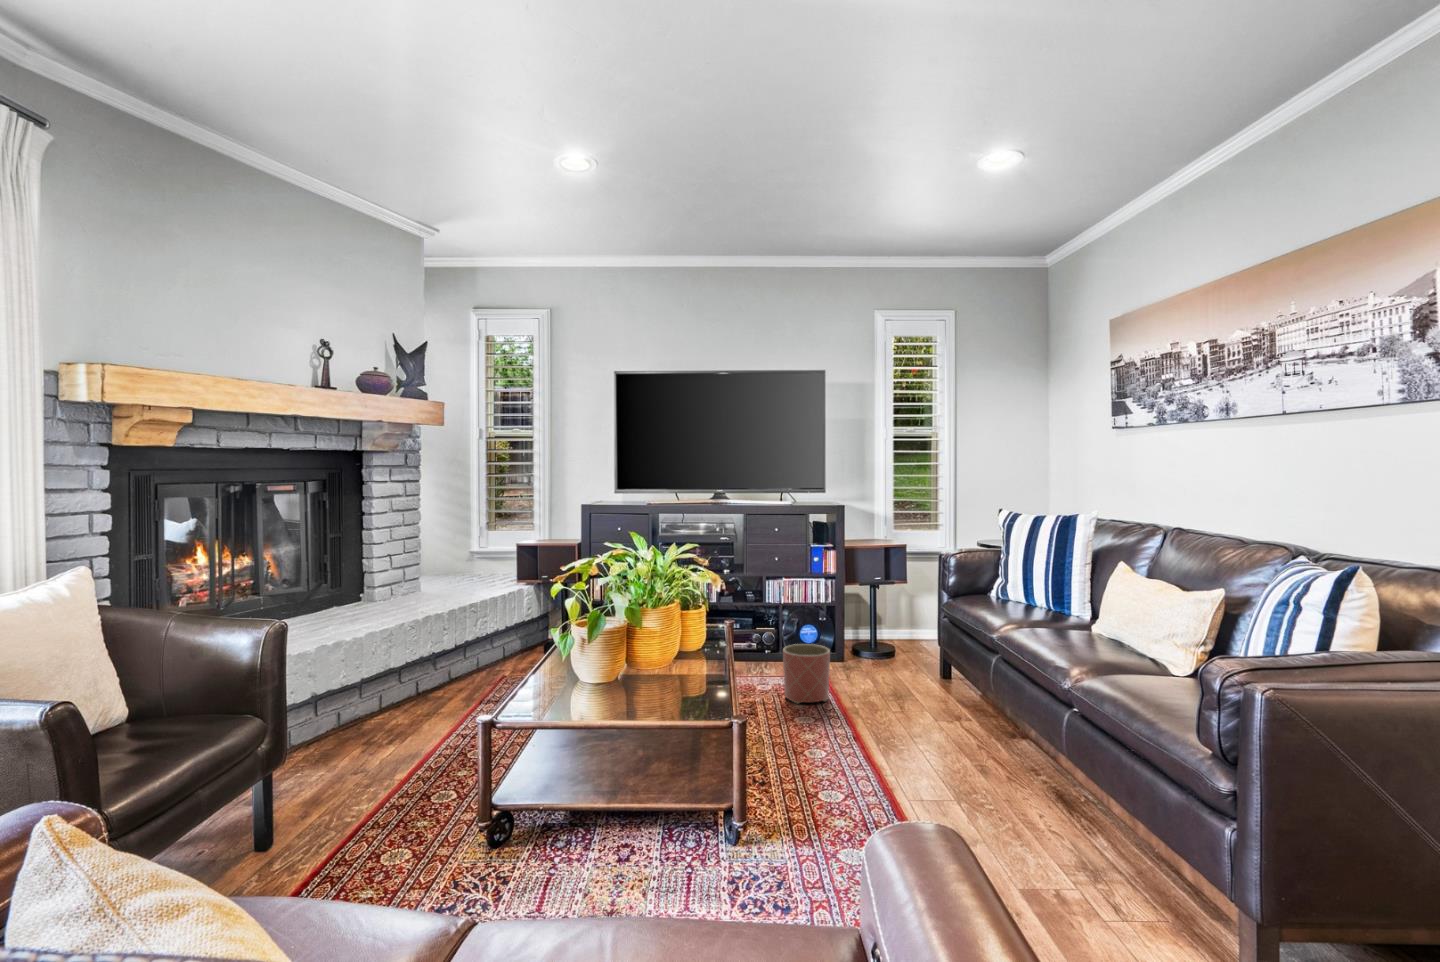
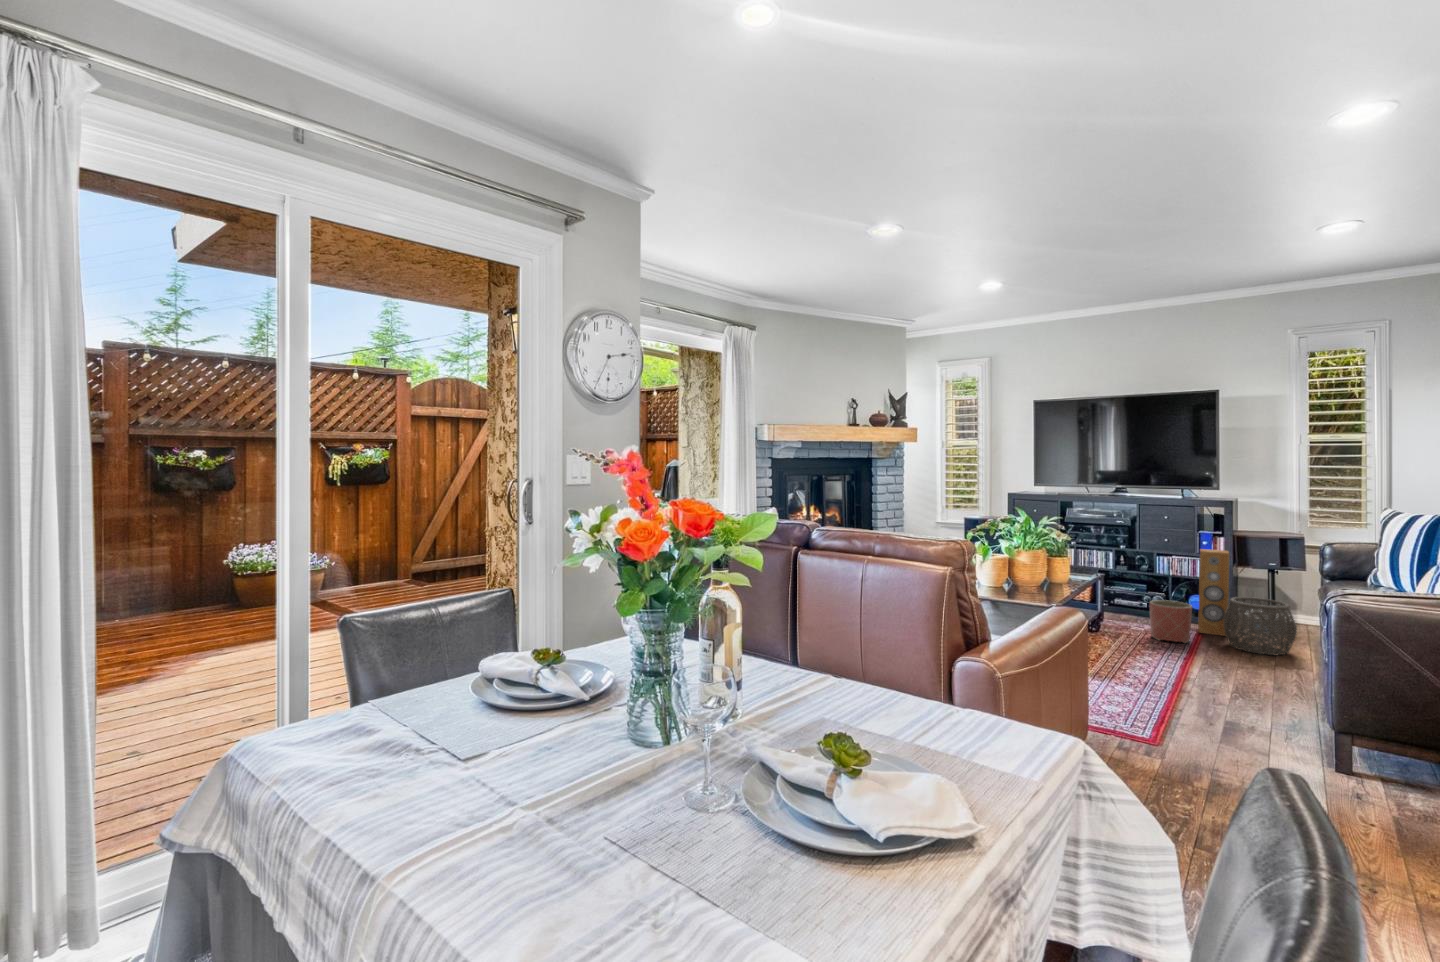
speaker: none [819,568,853,678] -> present [1198,549,1229,636]
woven basket: none [858,626,931,701] -> present [1223,597,1296,655]

